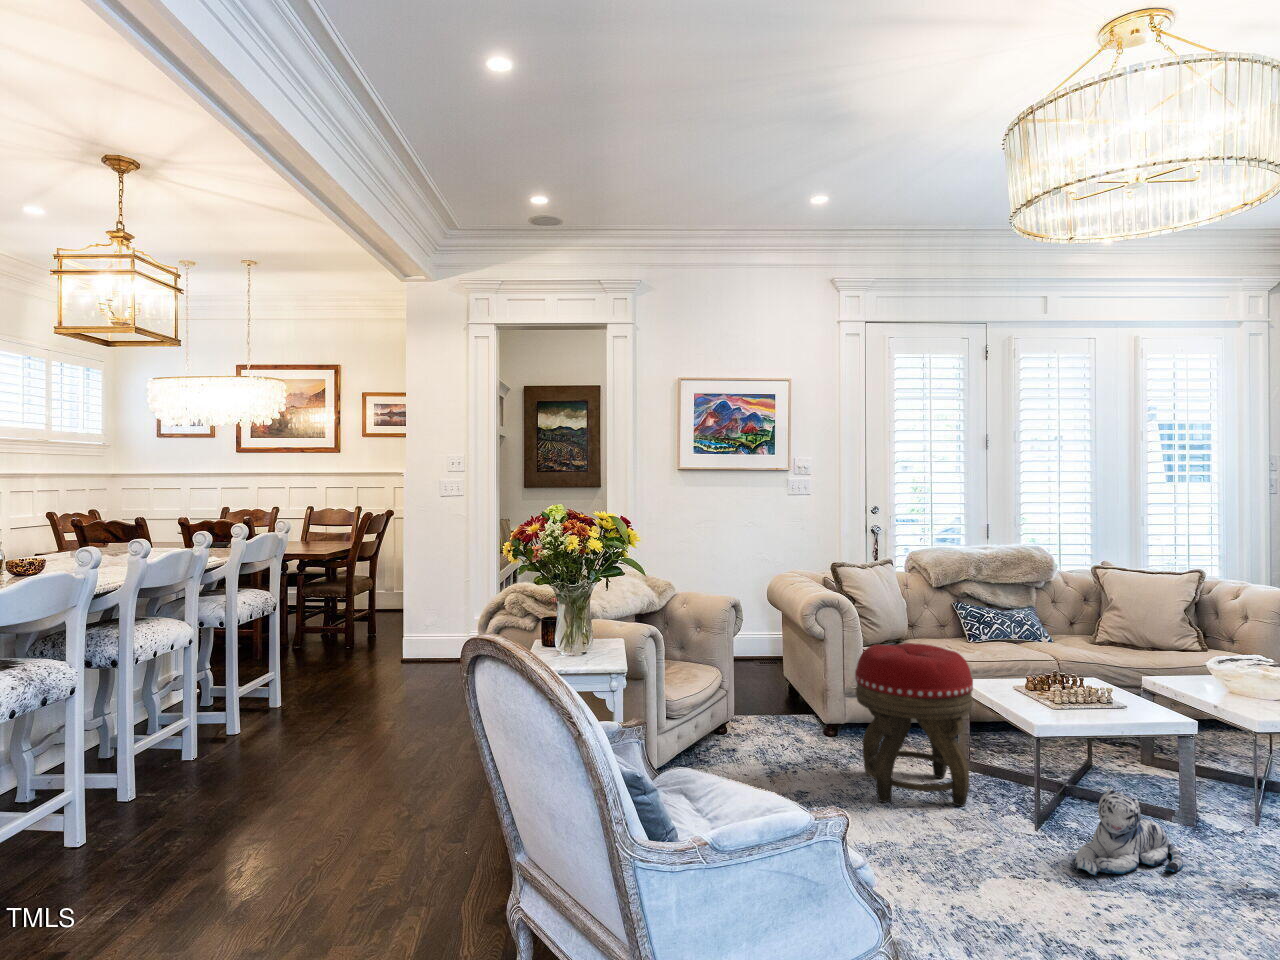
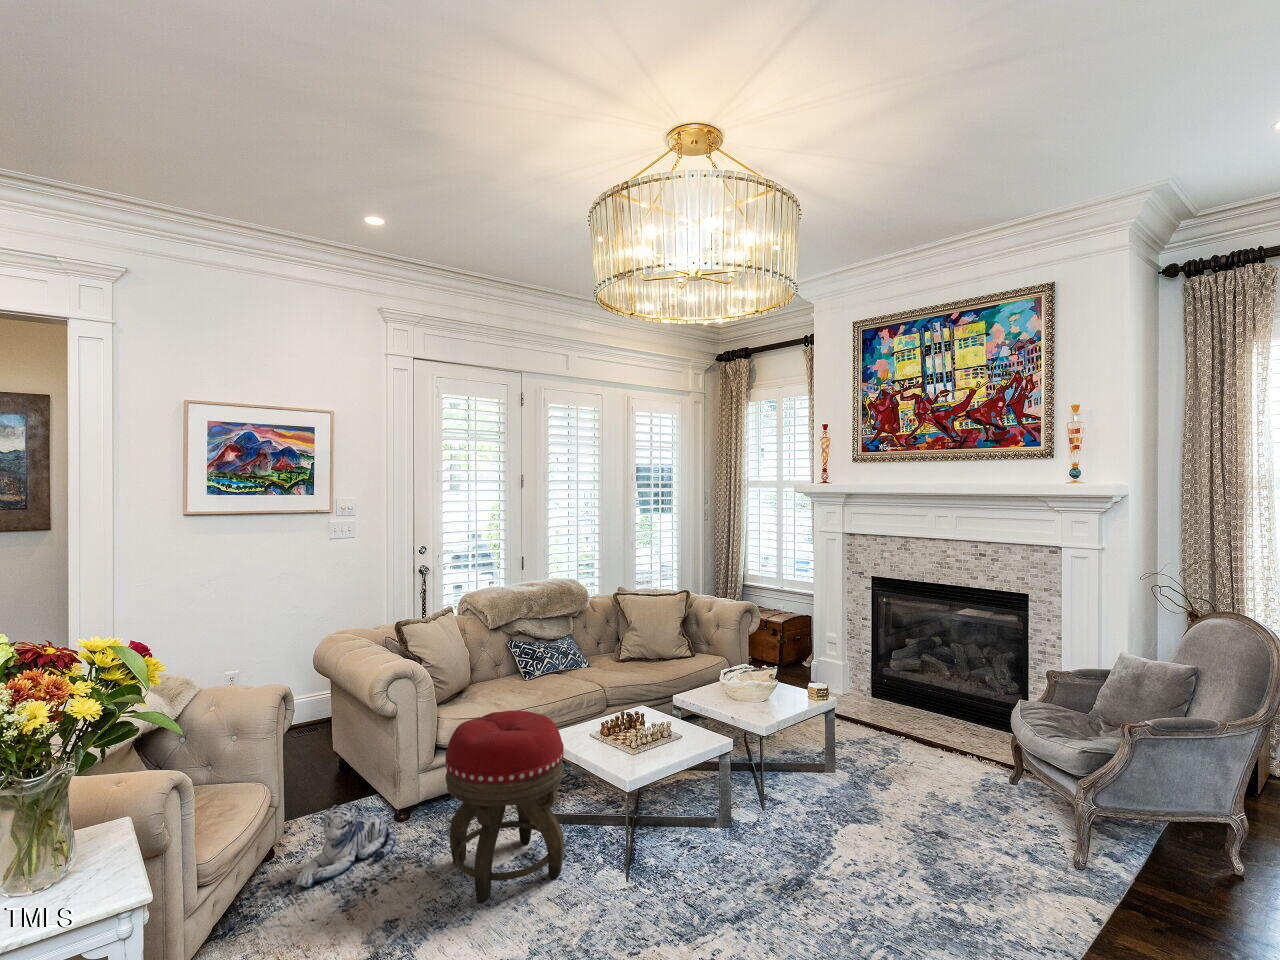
plush toy: present [1075,790,1183,876] -> present [296,805,396,887]

